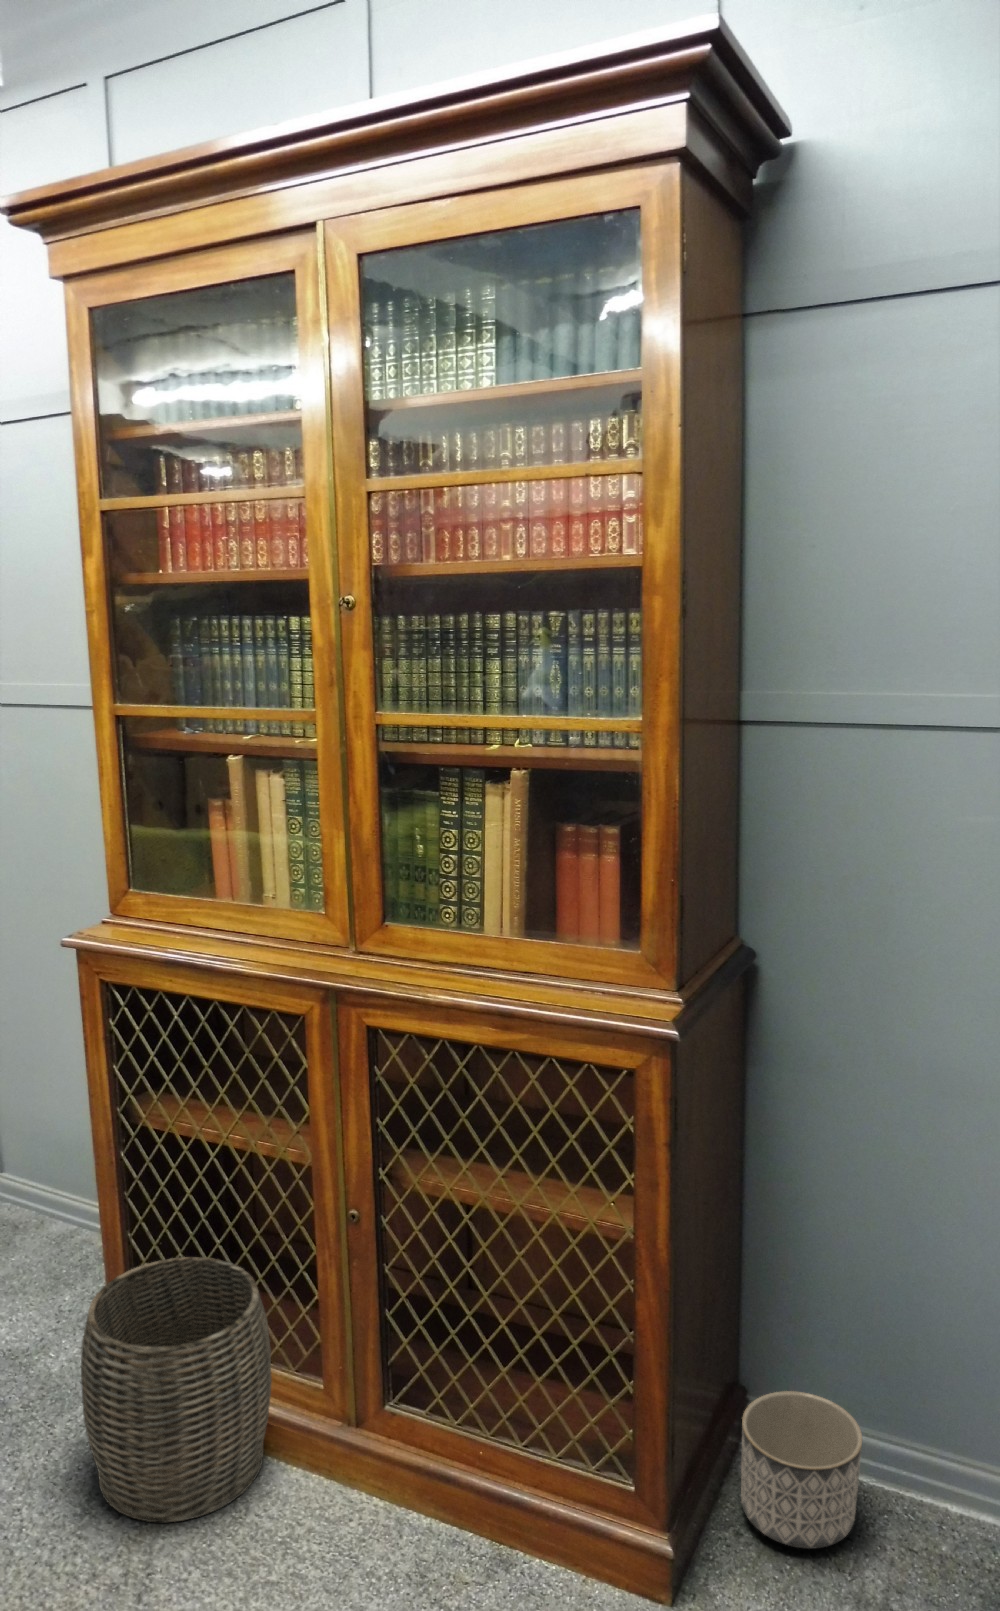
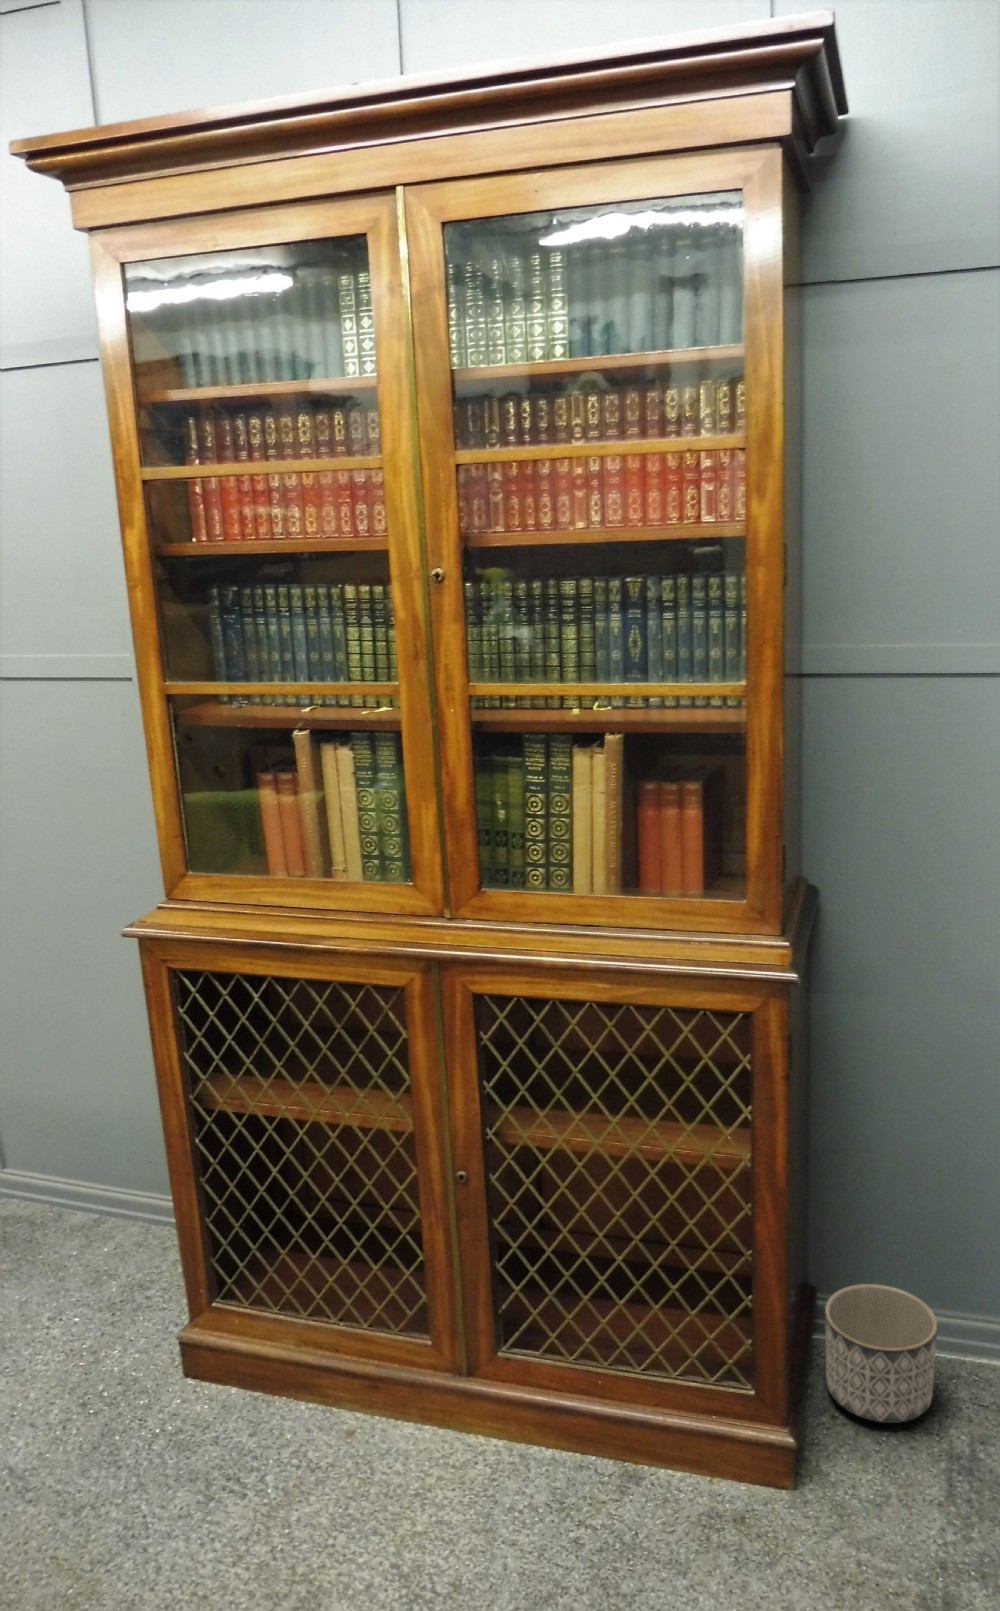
woven basket: present [81,1257,272,1522] -> none [192,1234,377,1495]

